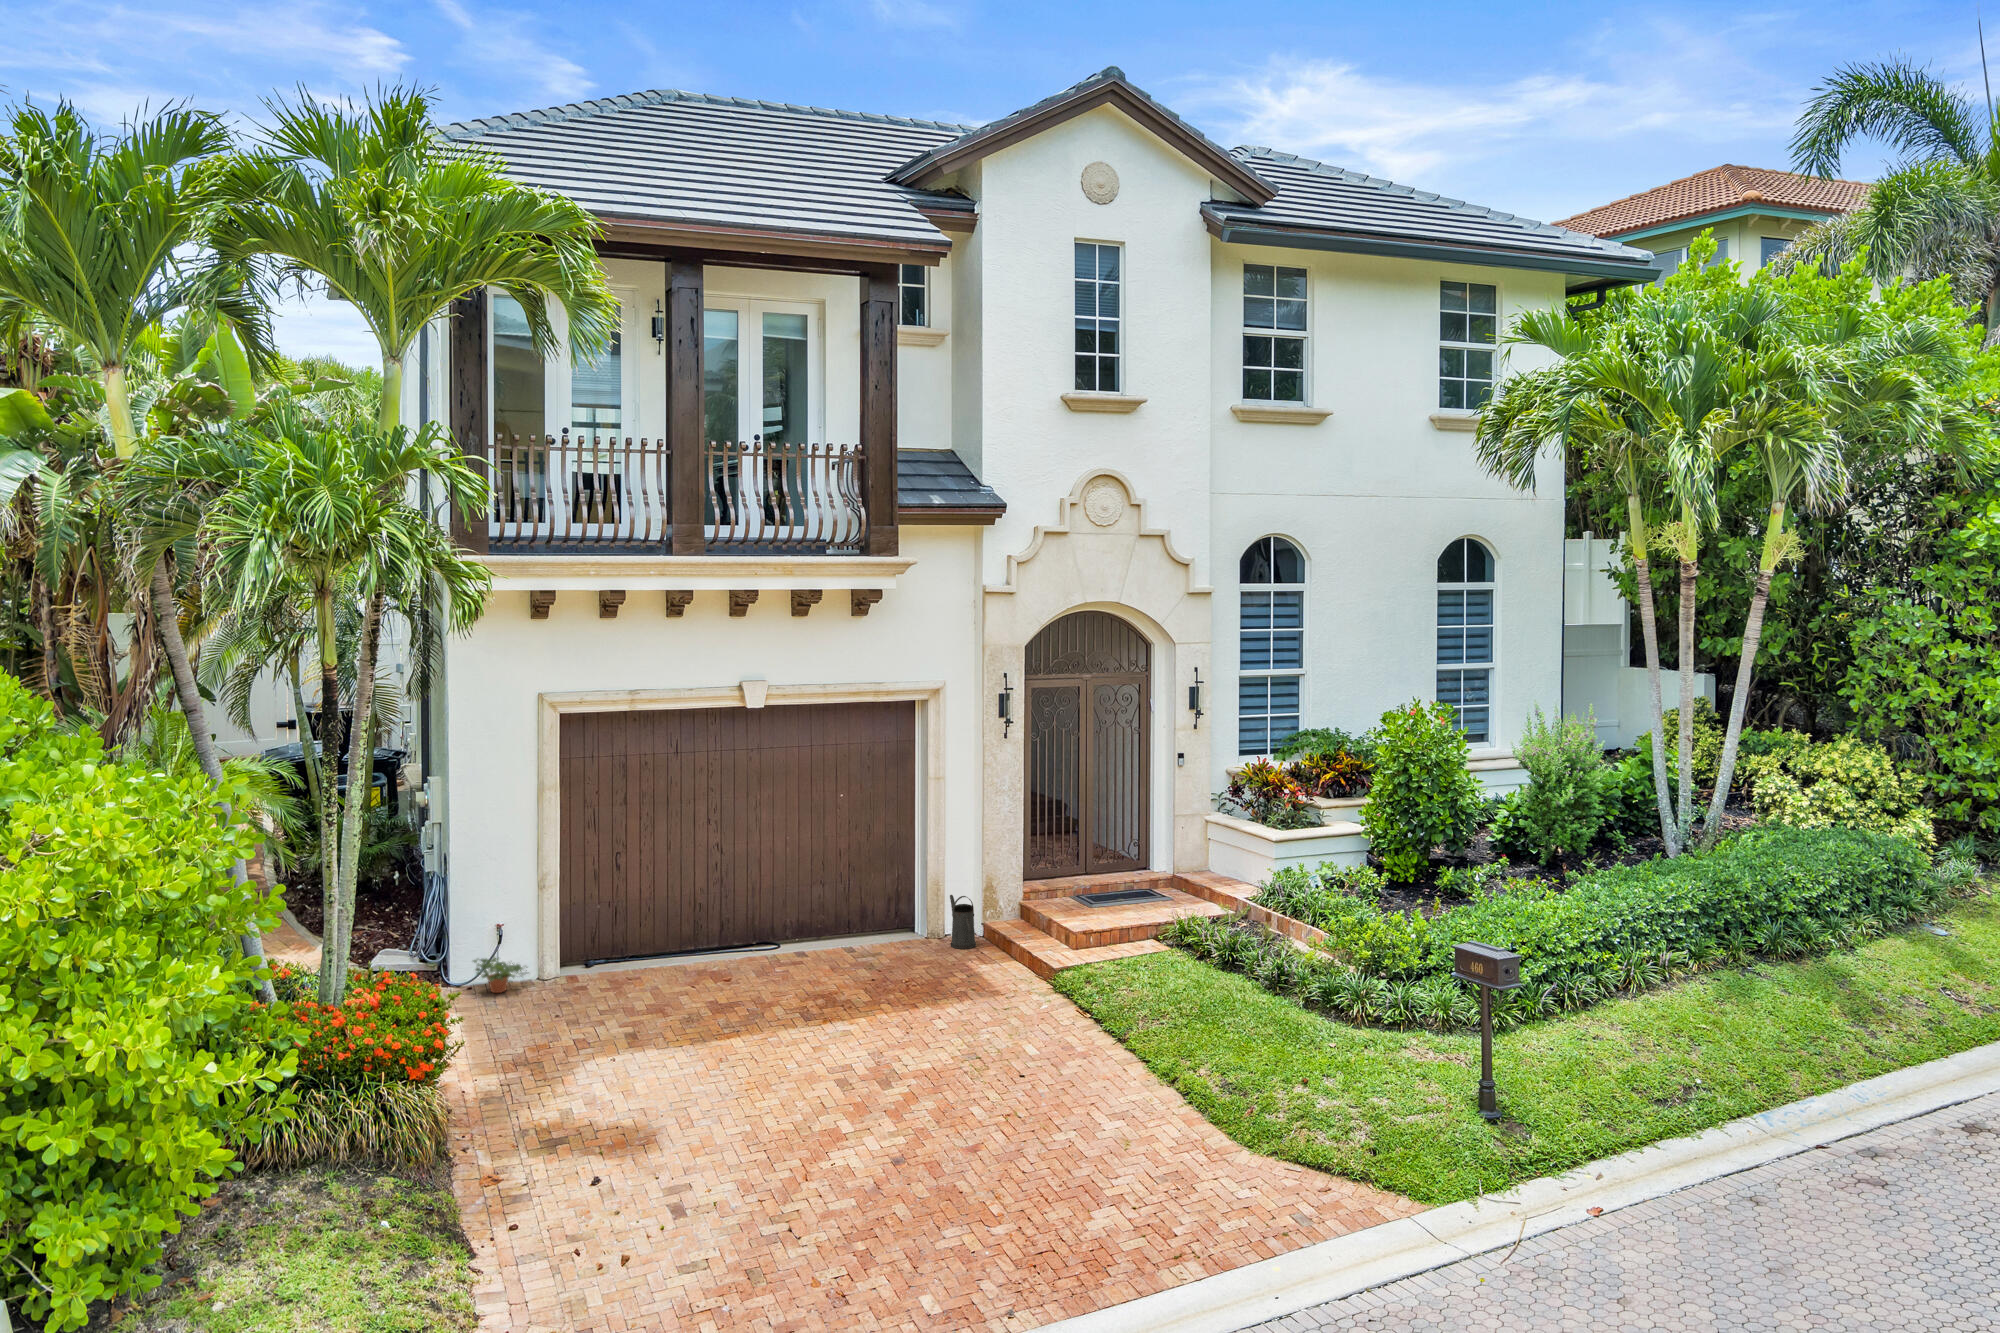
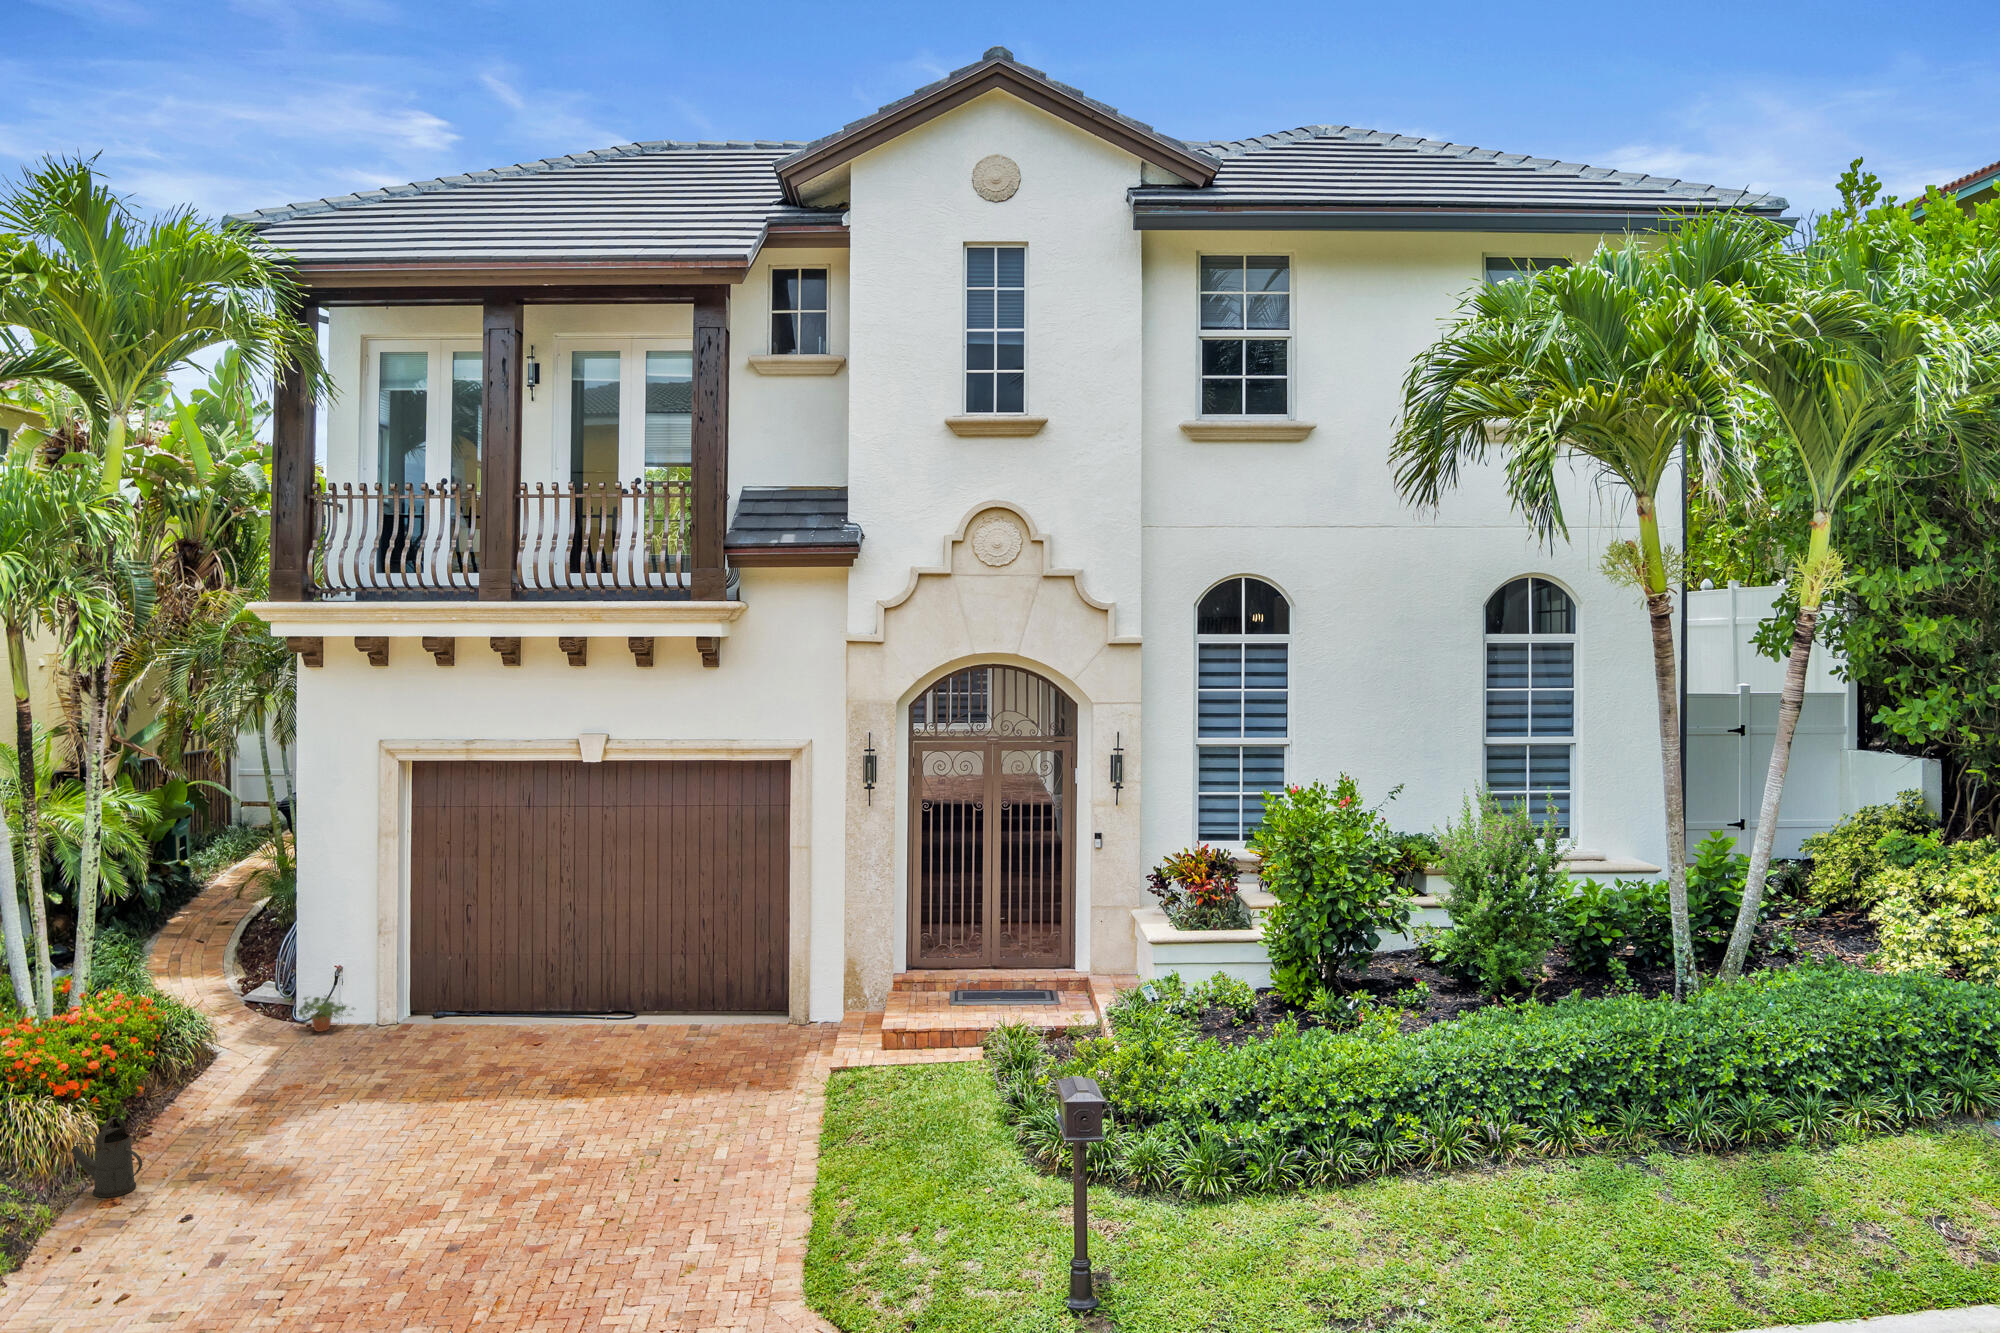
watering can: present [950,895,976,949] -> present [72,1117,142,1198]

